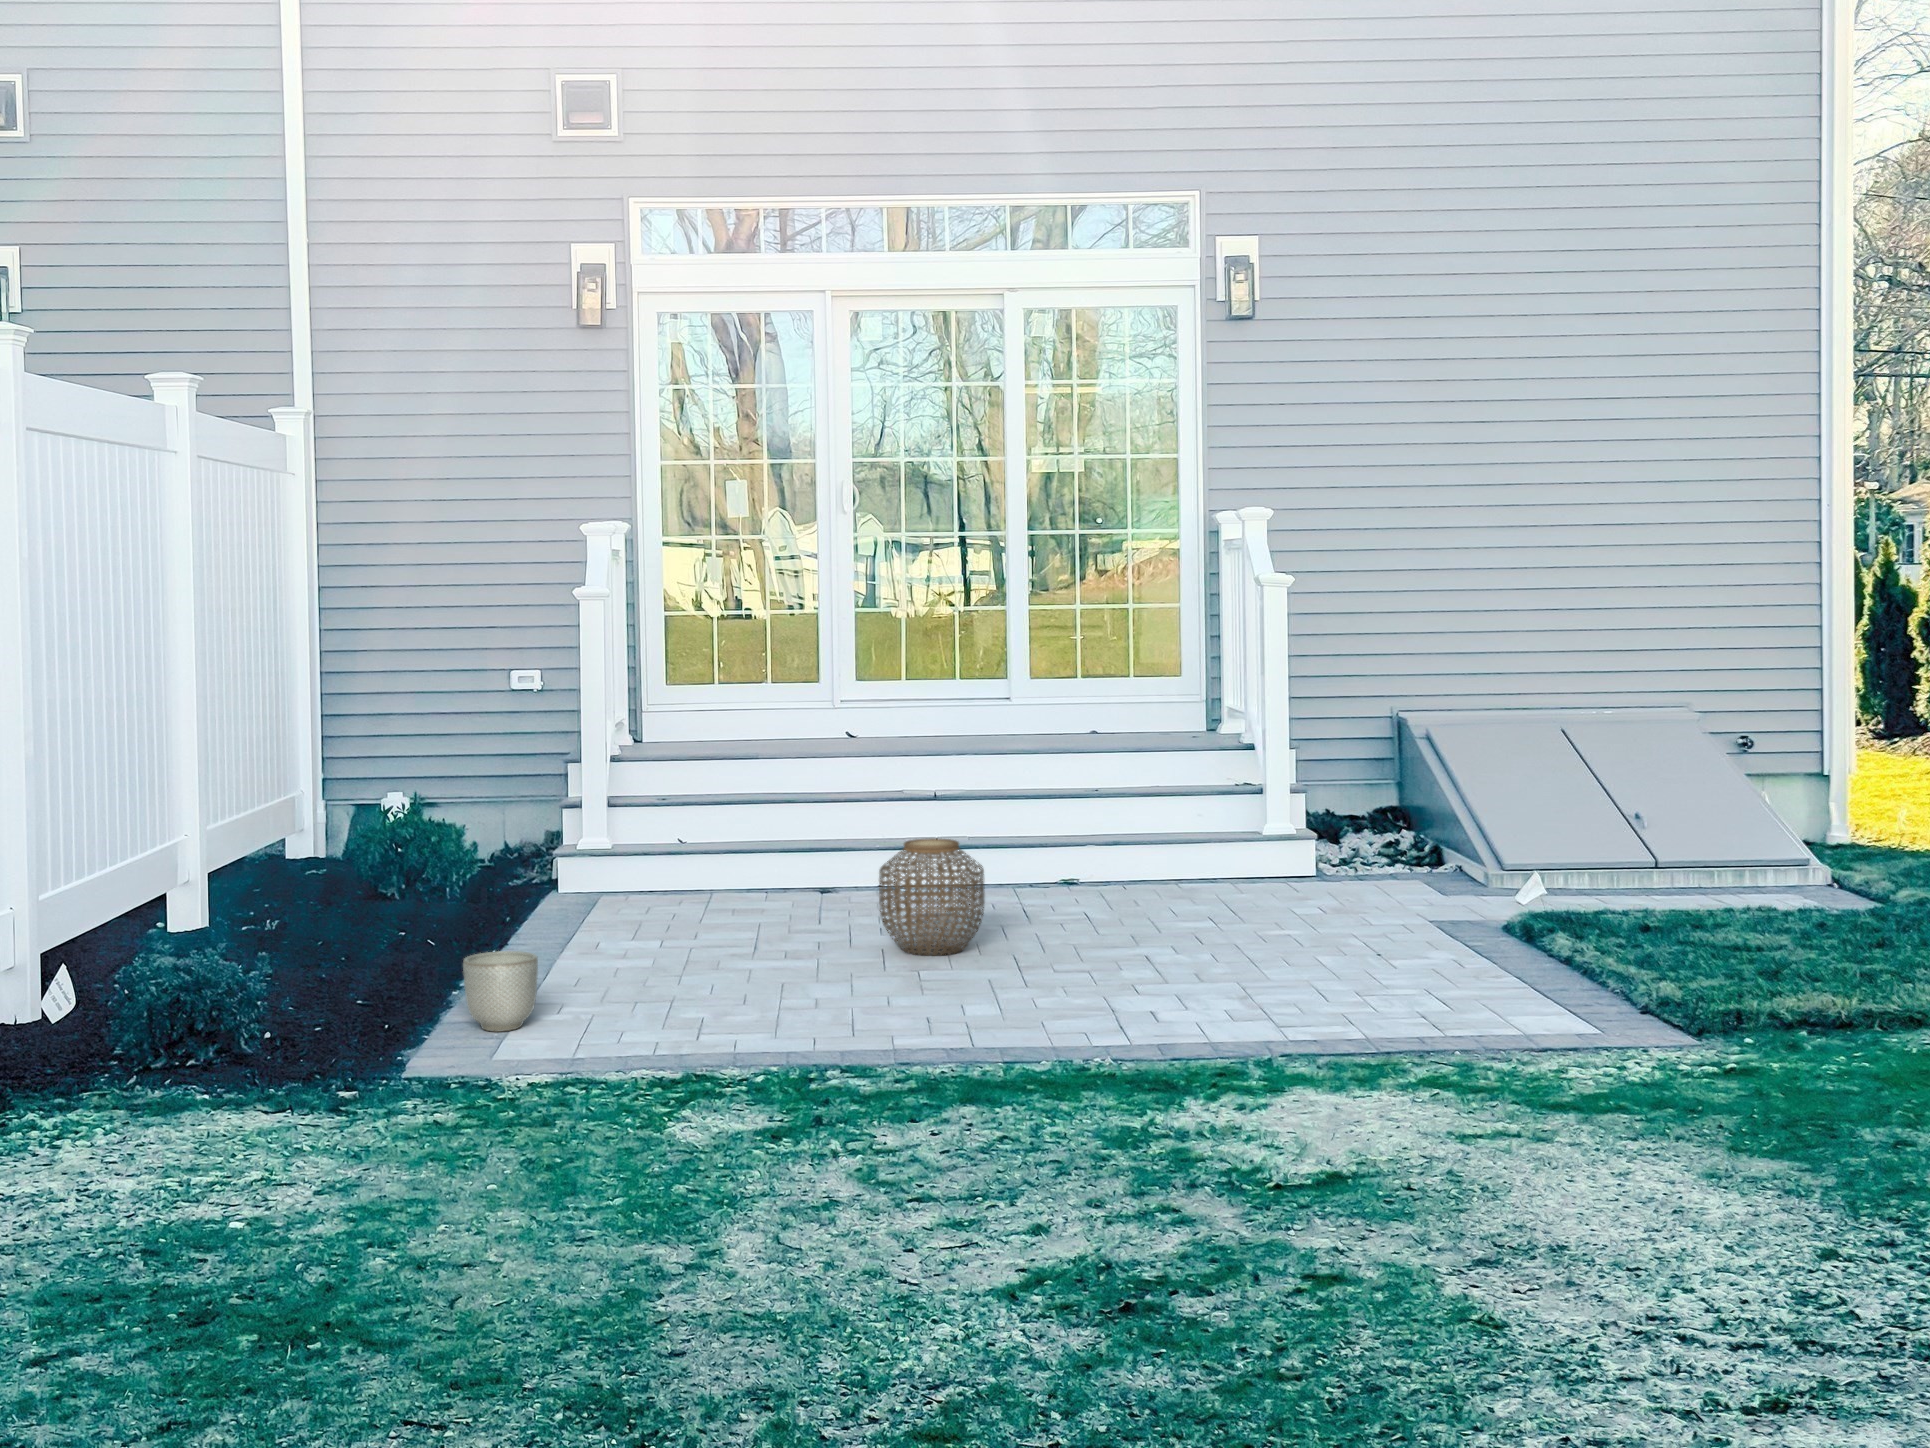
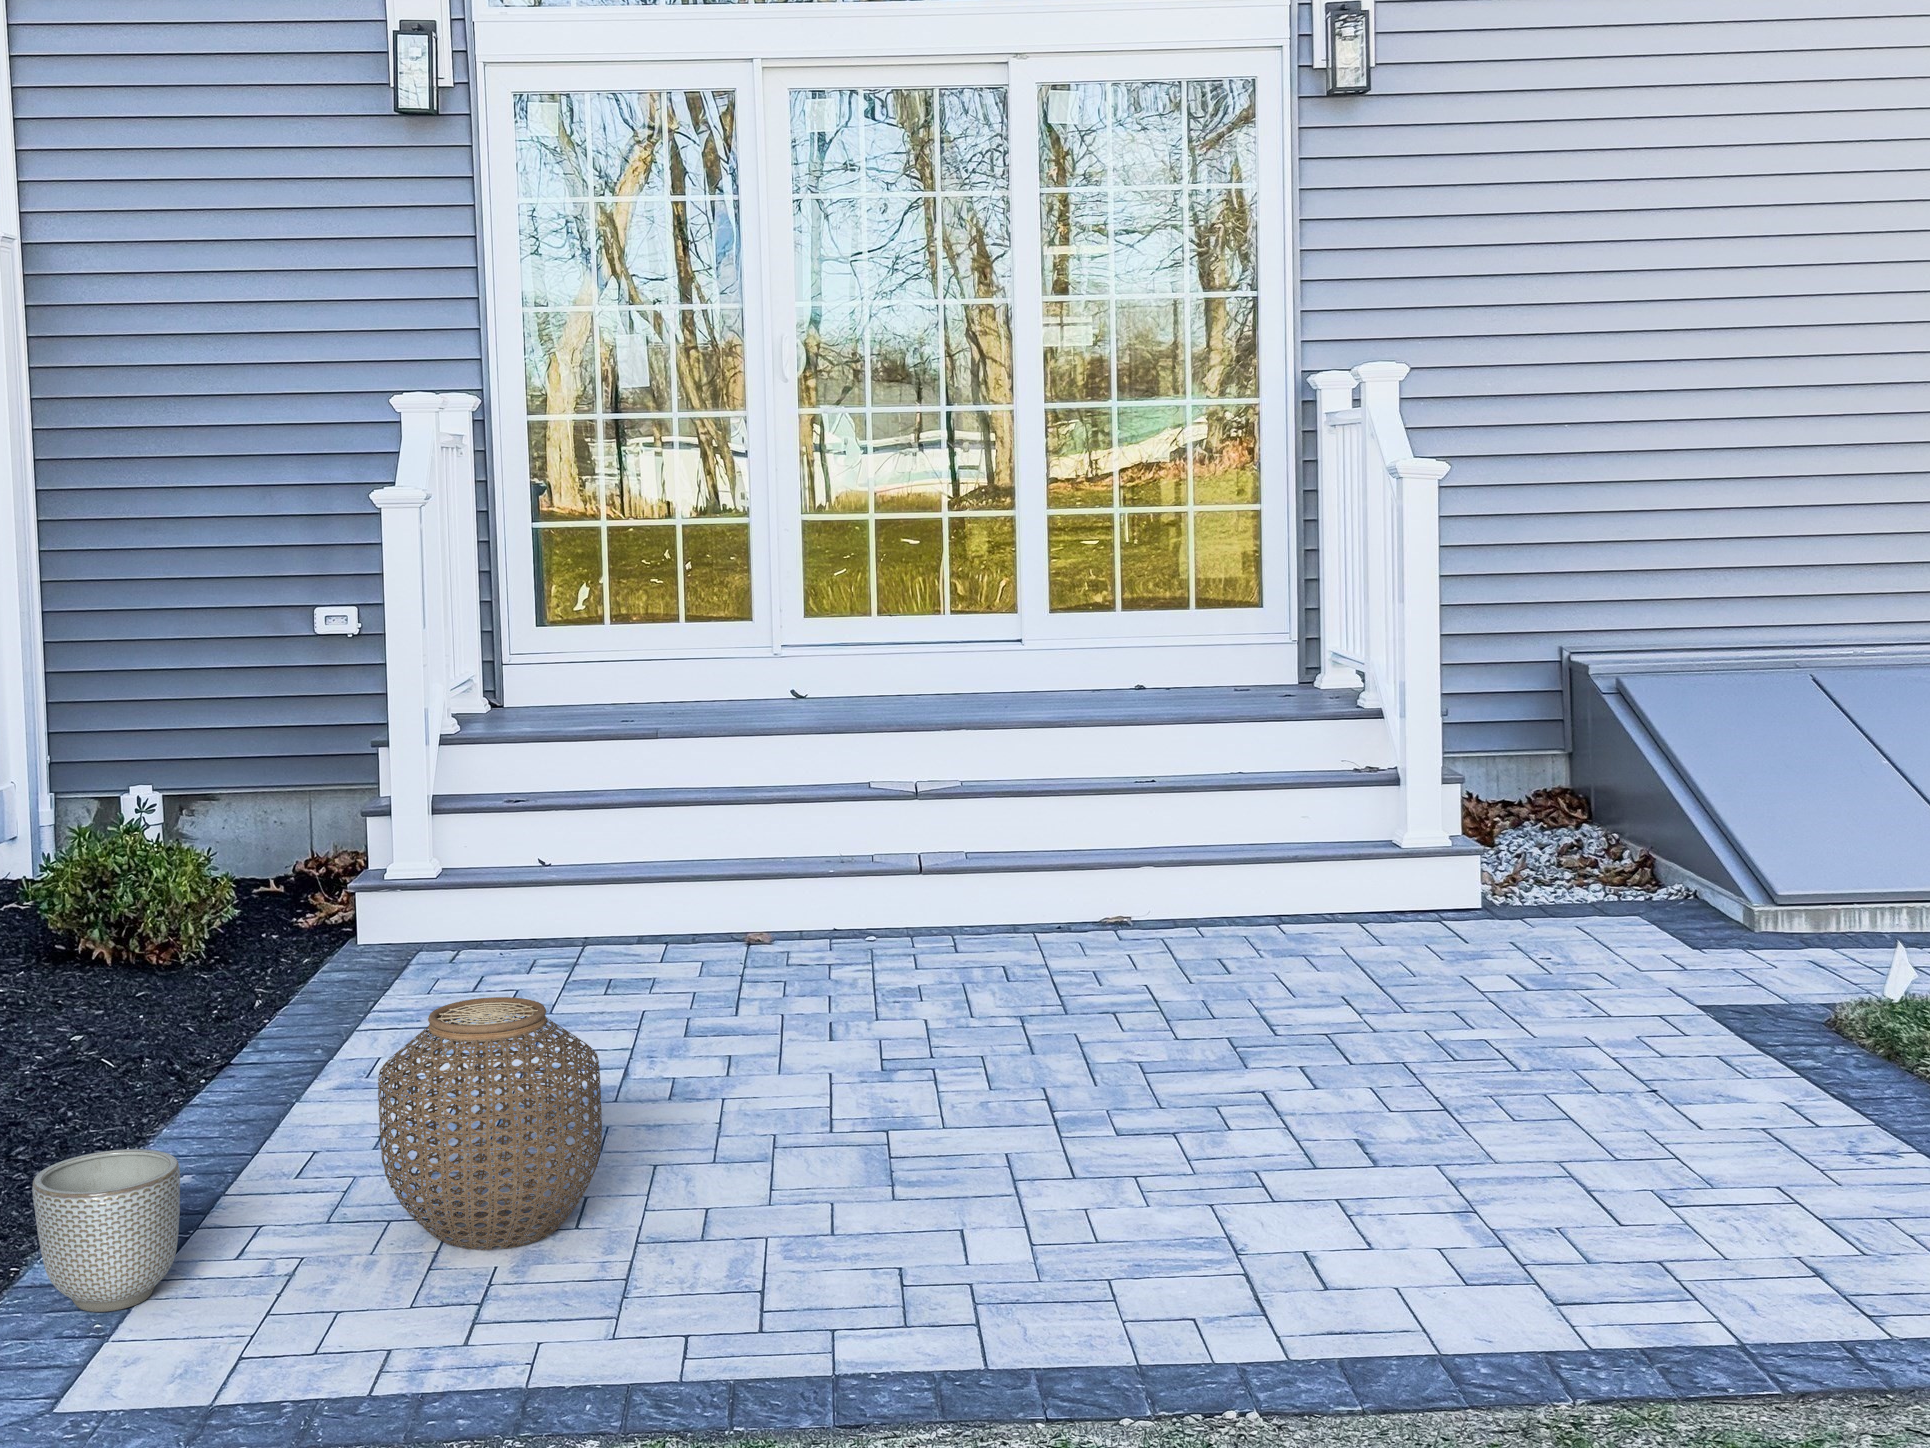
woven basket: present [879,838,984,956] -> present [378,997,602,1250]

